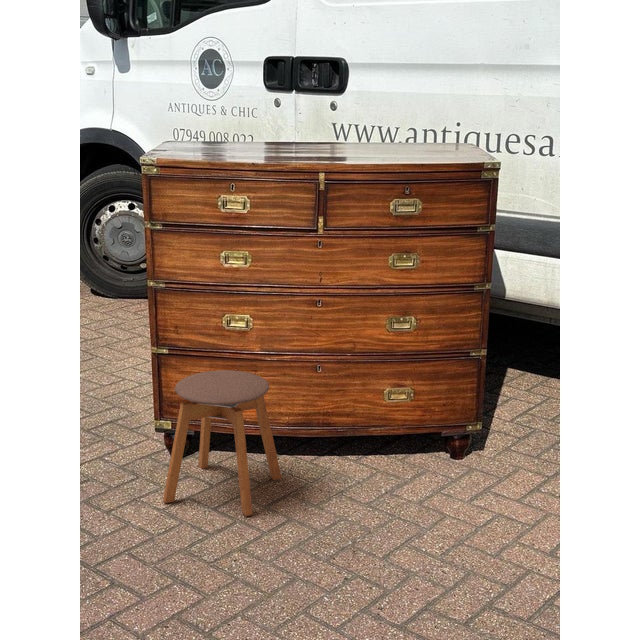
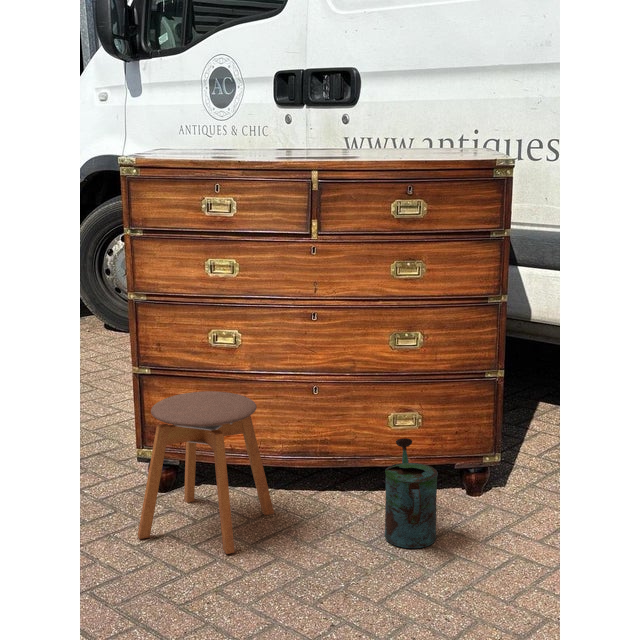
watering can: none [383,411,431,509] -> present [385,438,438,548]

